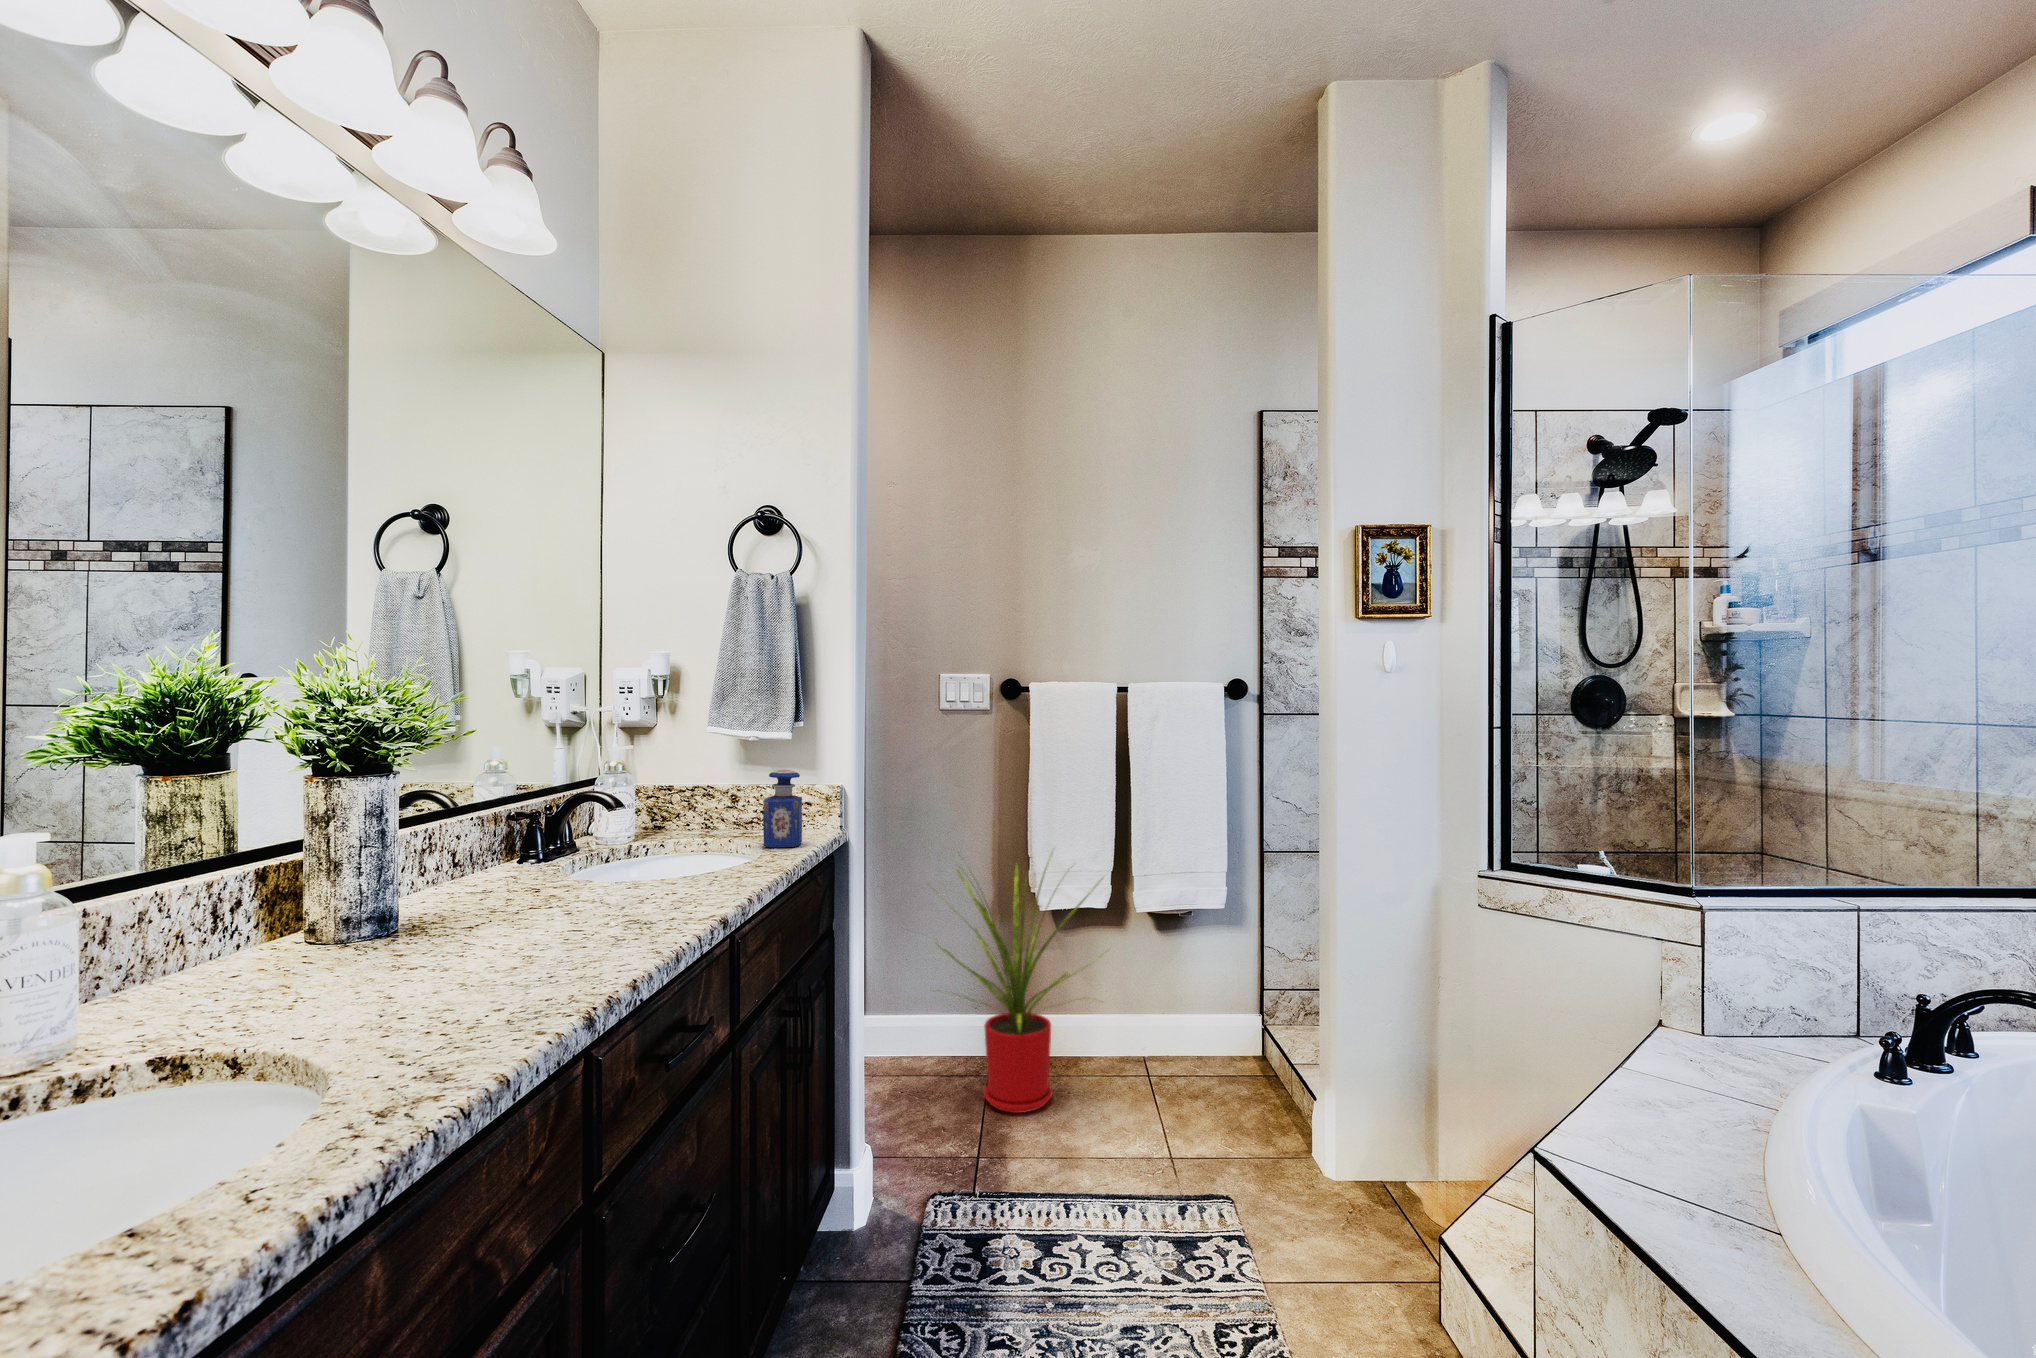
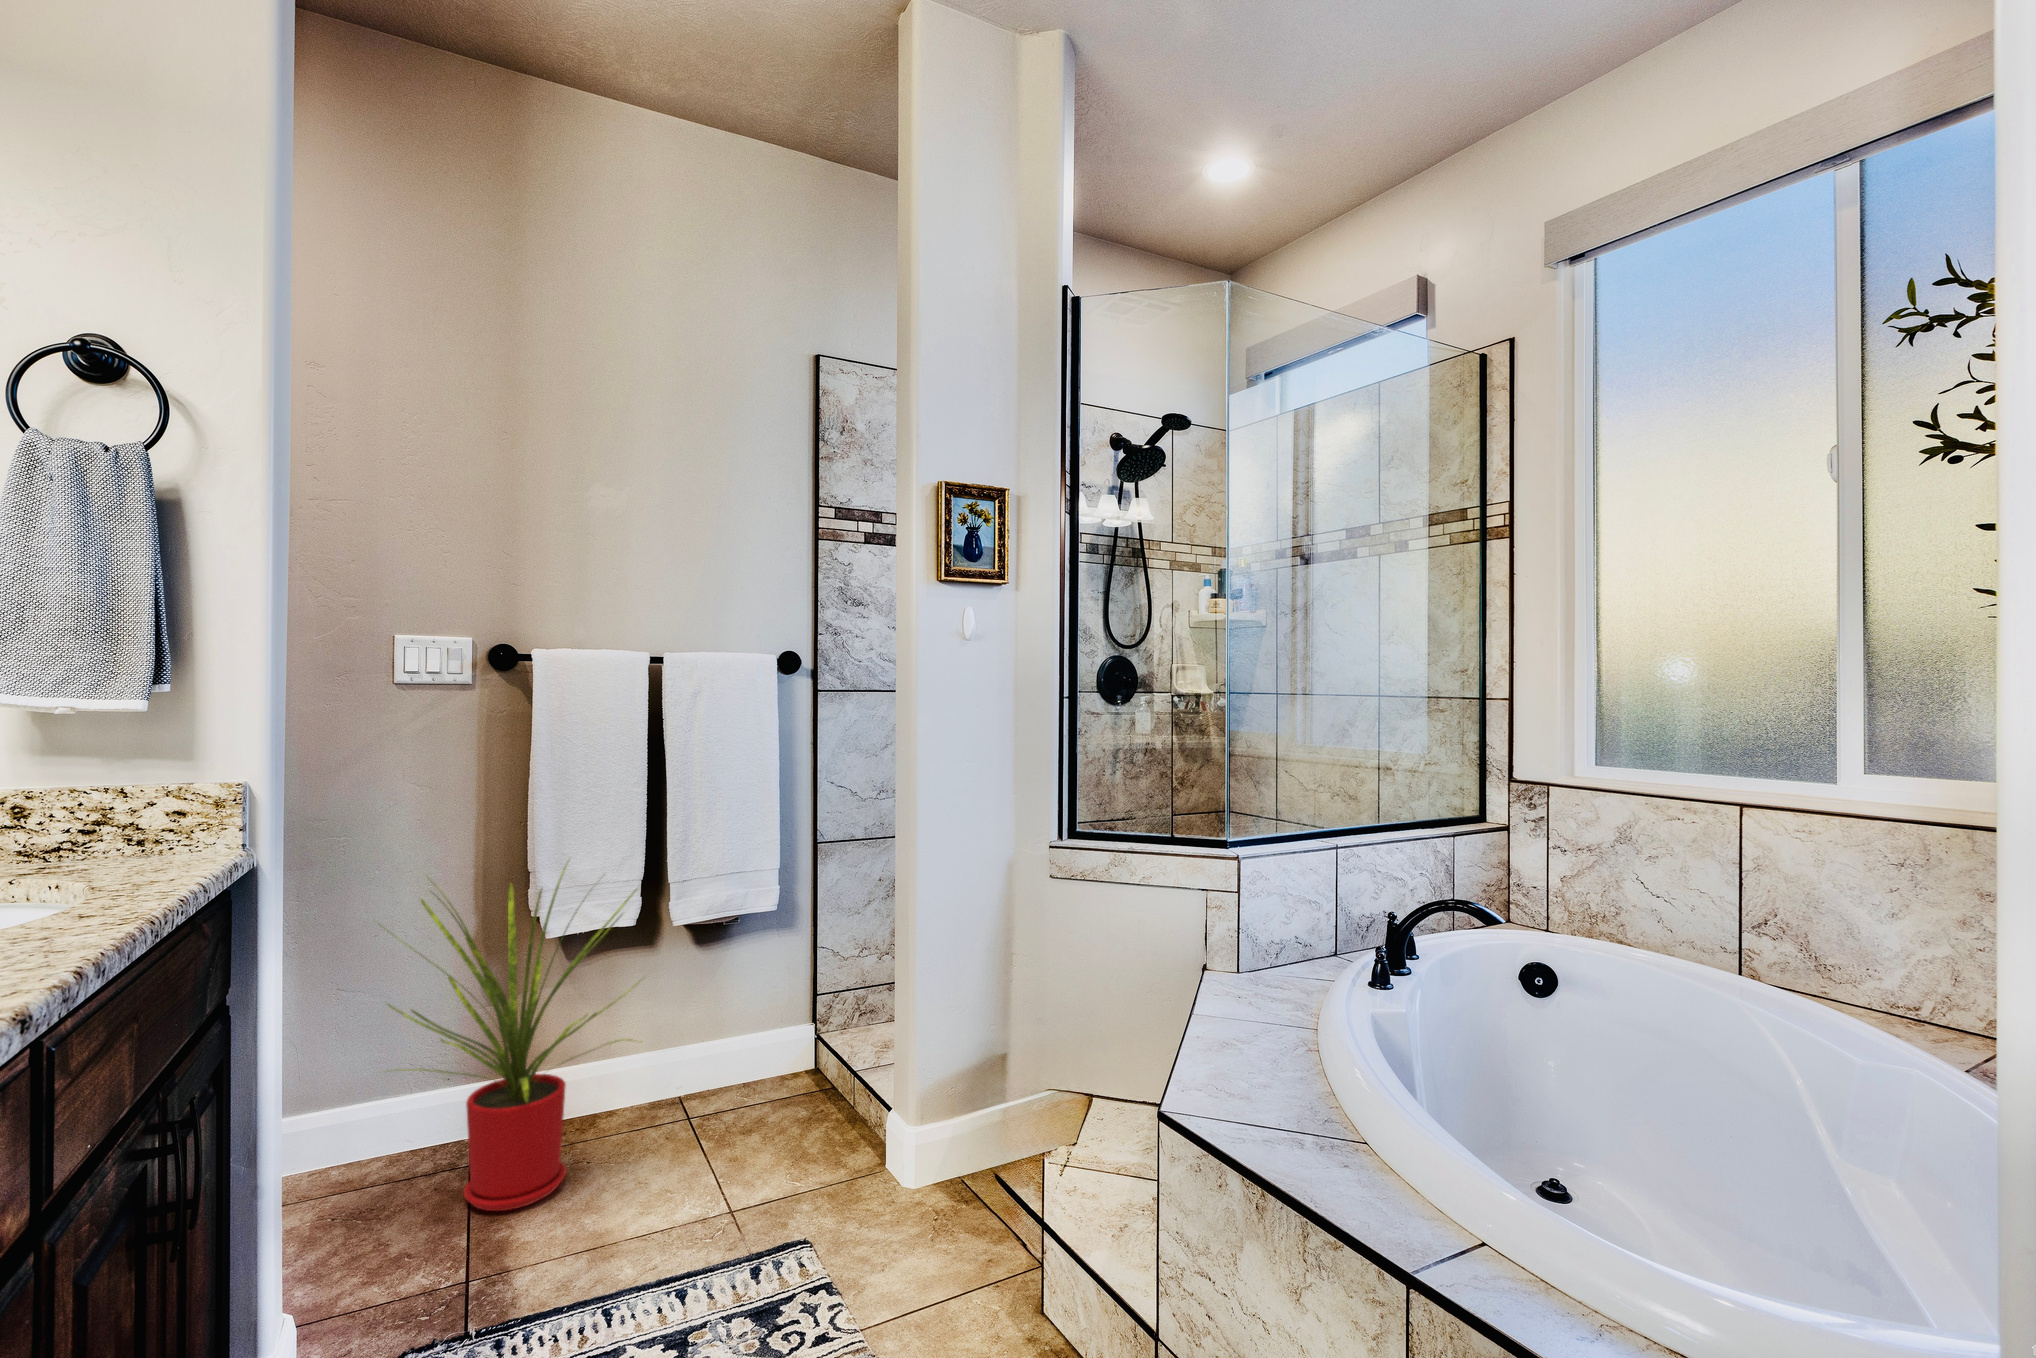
perfume bottle: present [763,770,802,847] -> none [83,763,165,889]

